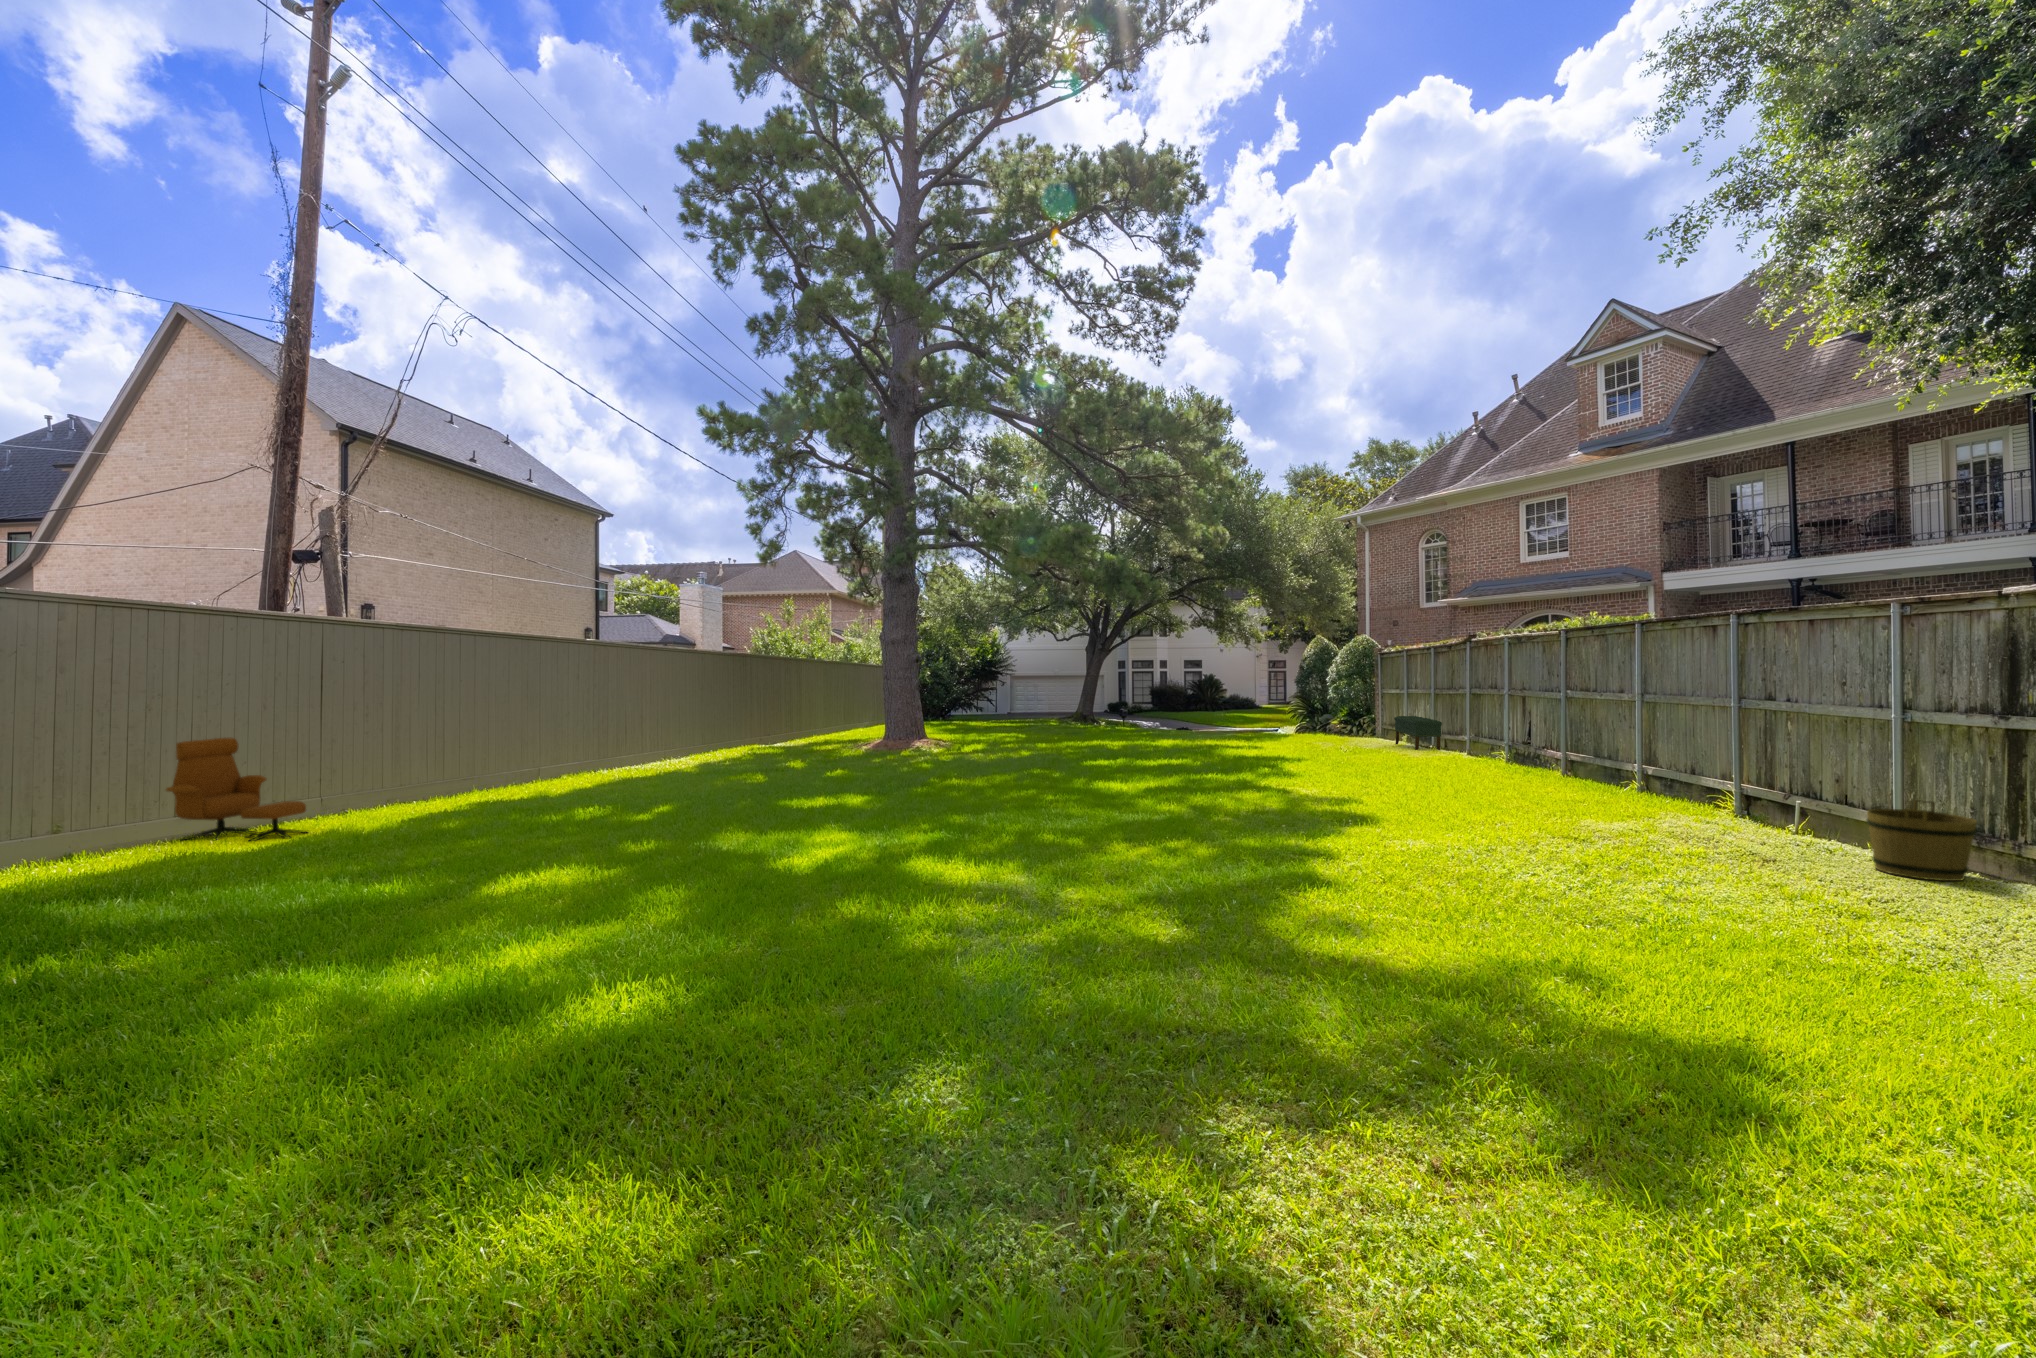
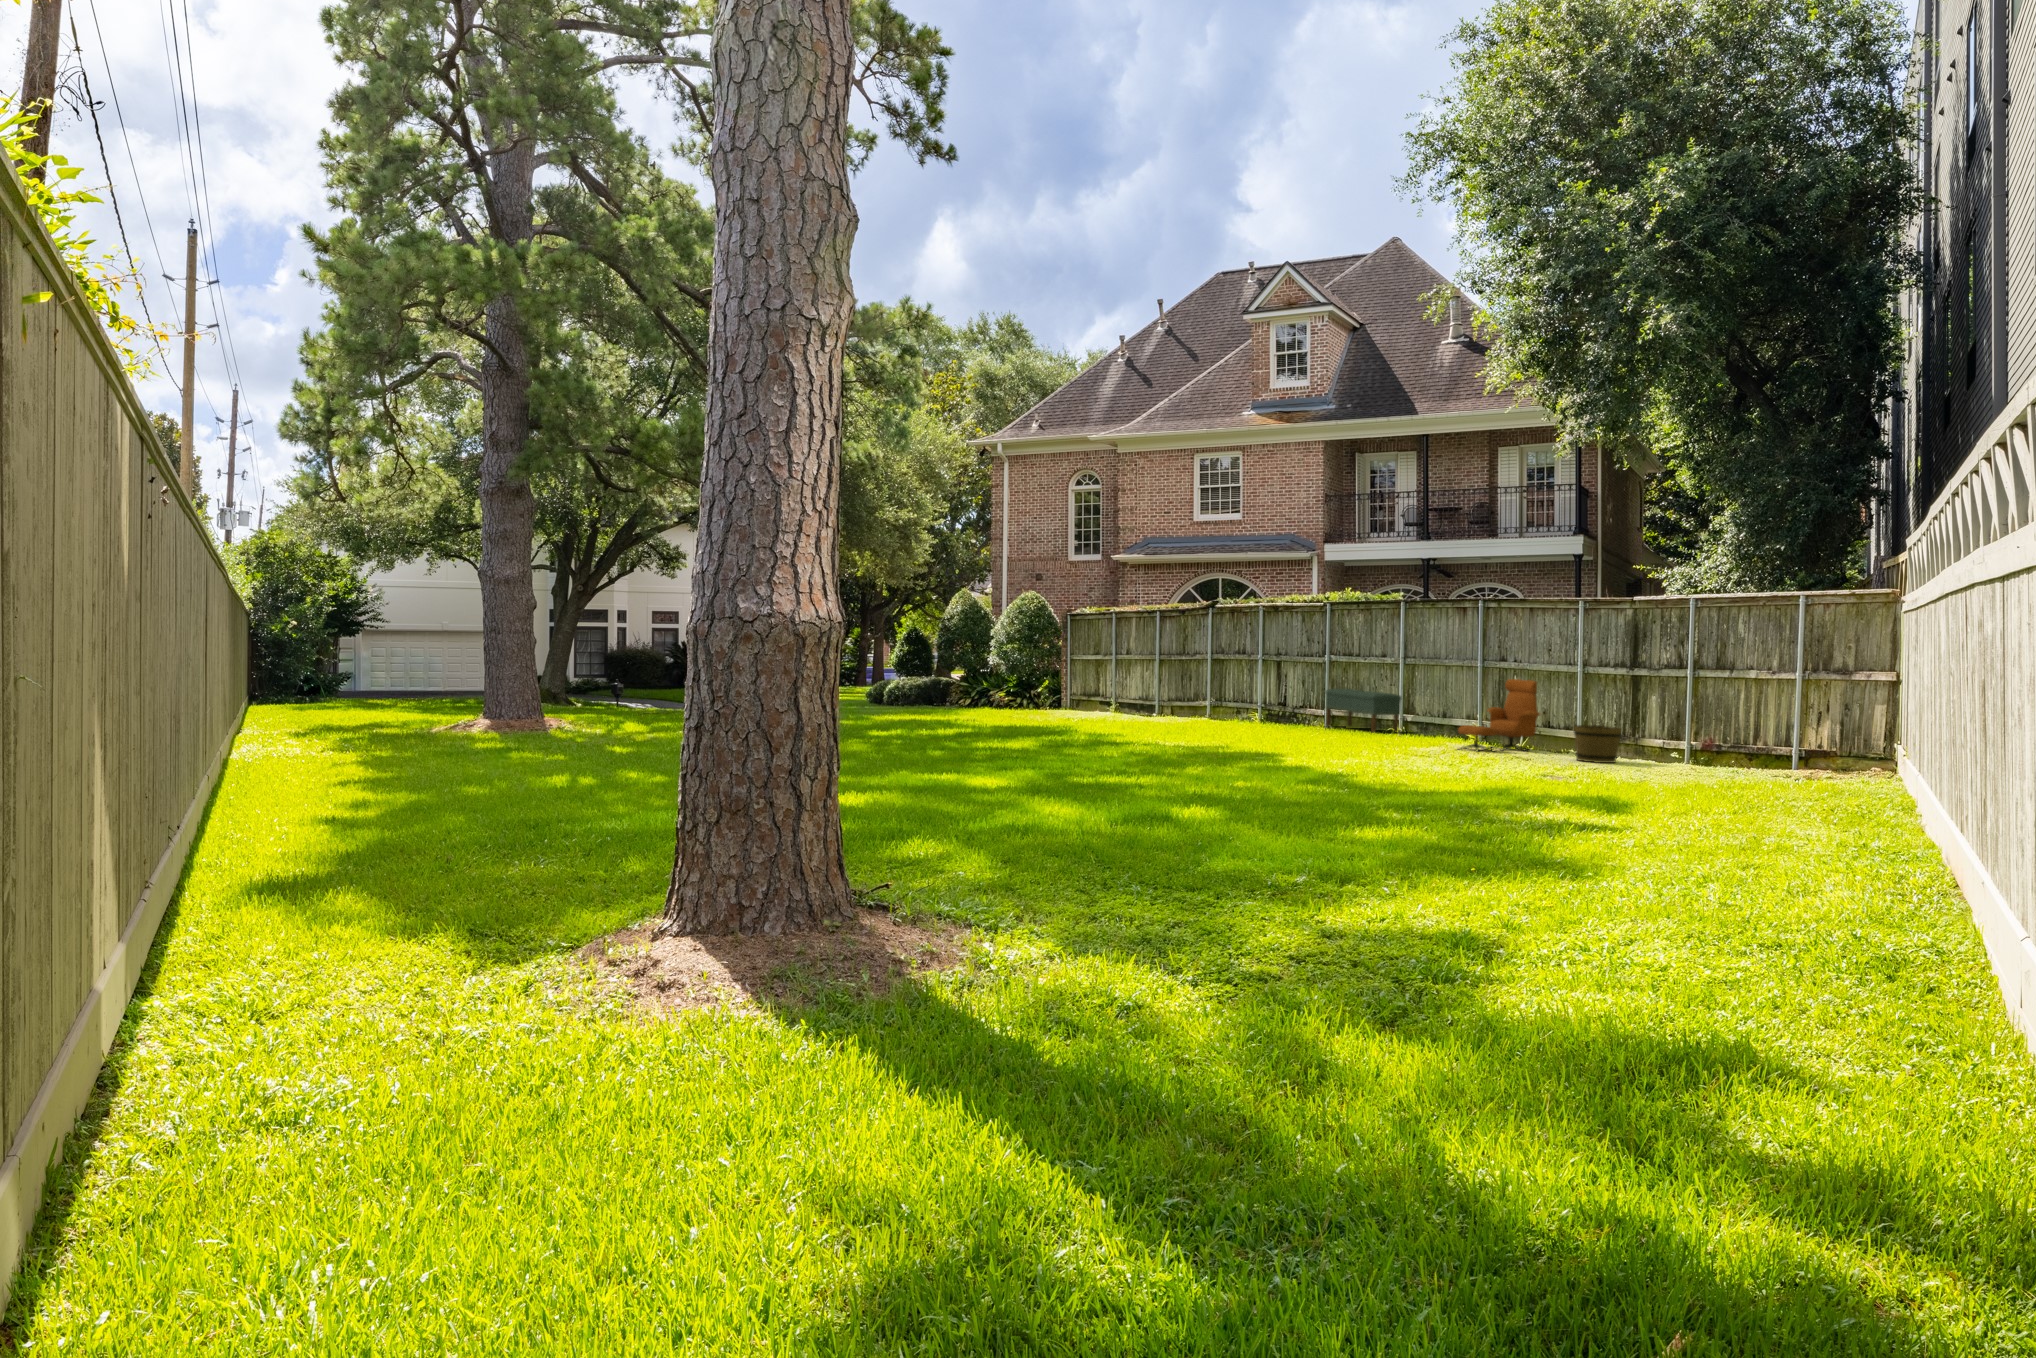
bench: present [1394,716,1442,750] -> present [1326,688,1401,733]
lounge chair: present [166,738,308,841] -> present [1458,679,1540,752]

